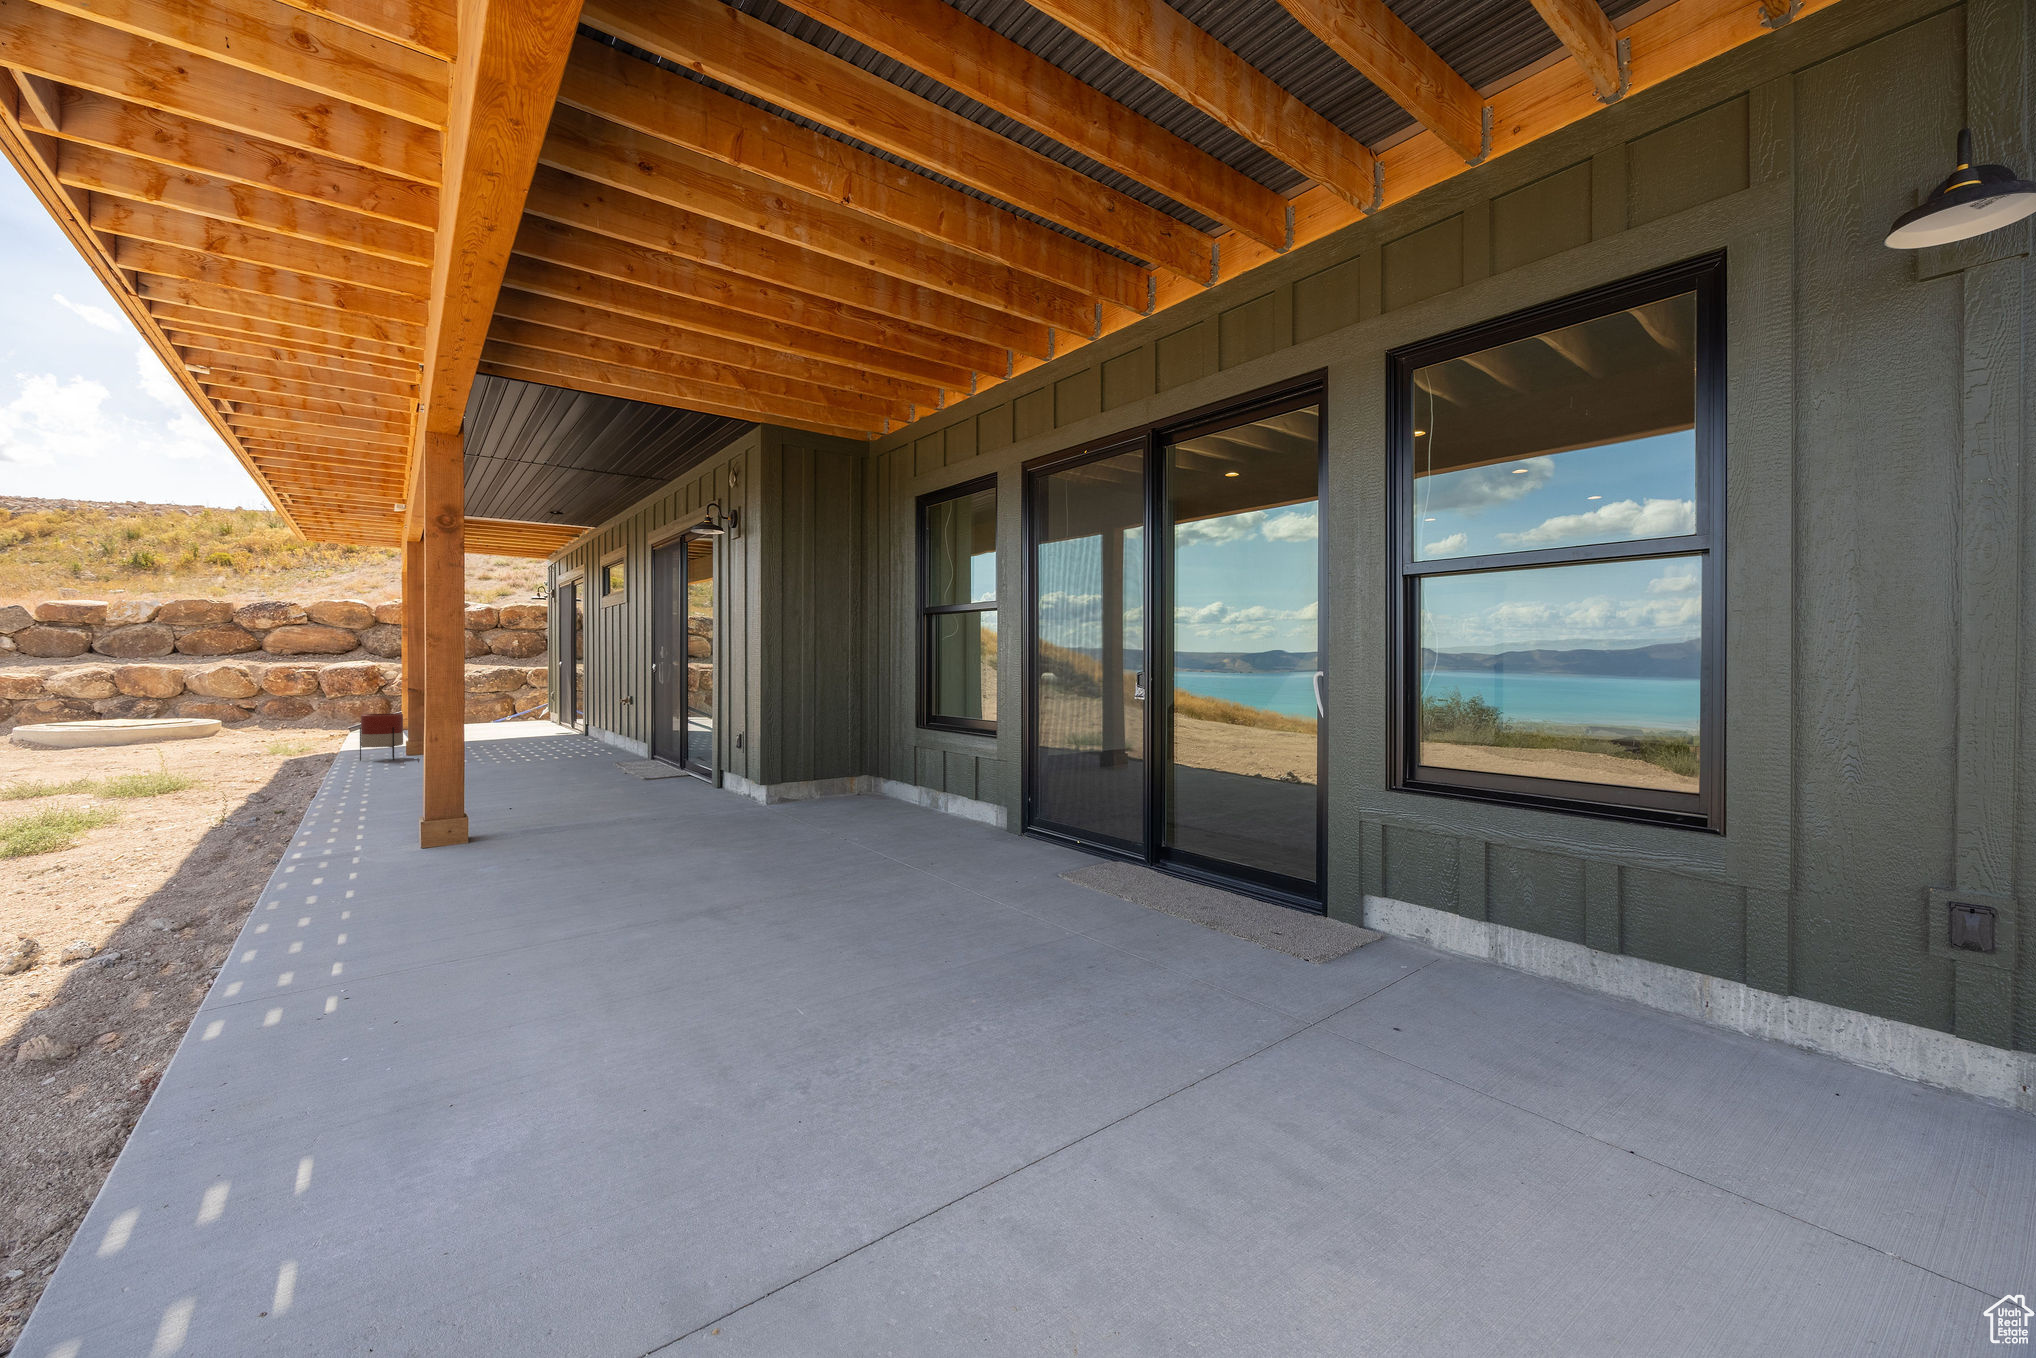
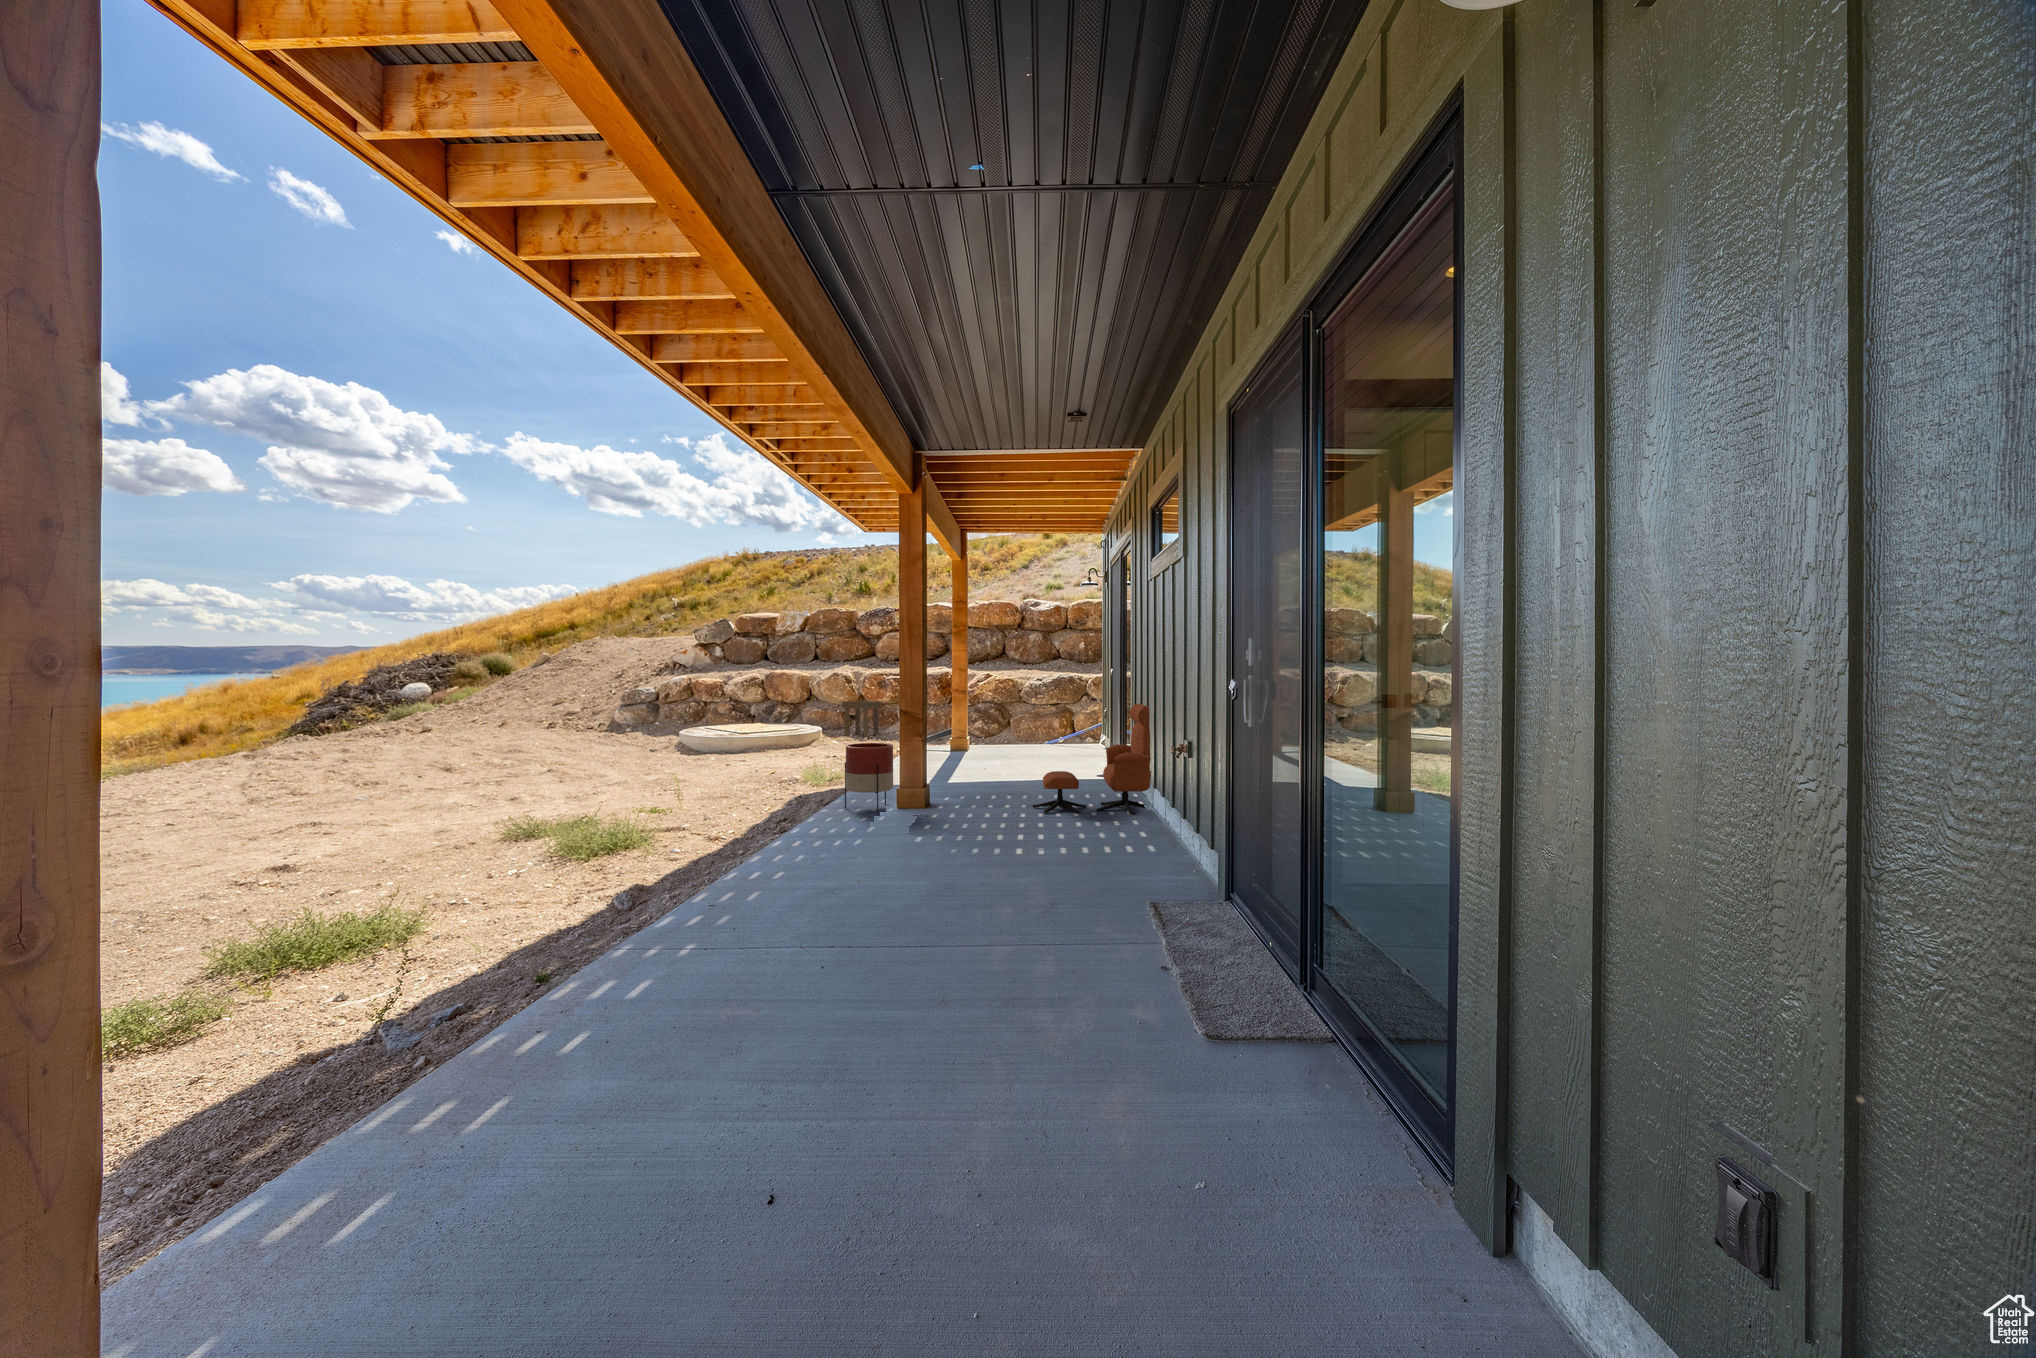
lounge chair: none [518,682,608,752] -> present [1033,704,1151,815]
side table: none [241,693,297,729] -> present [842,700,882,737]

